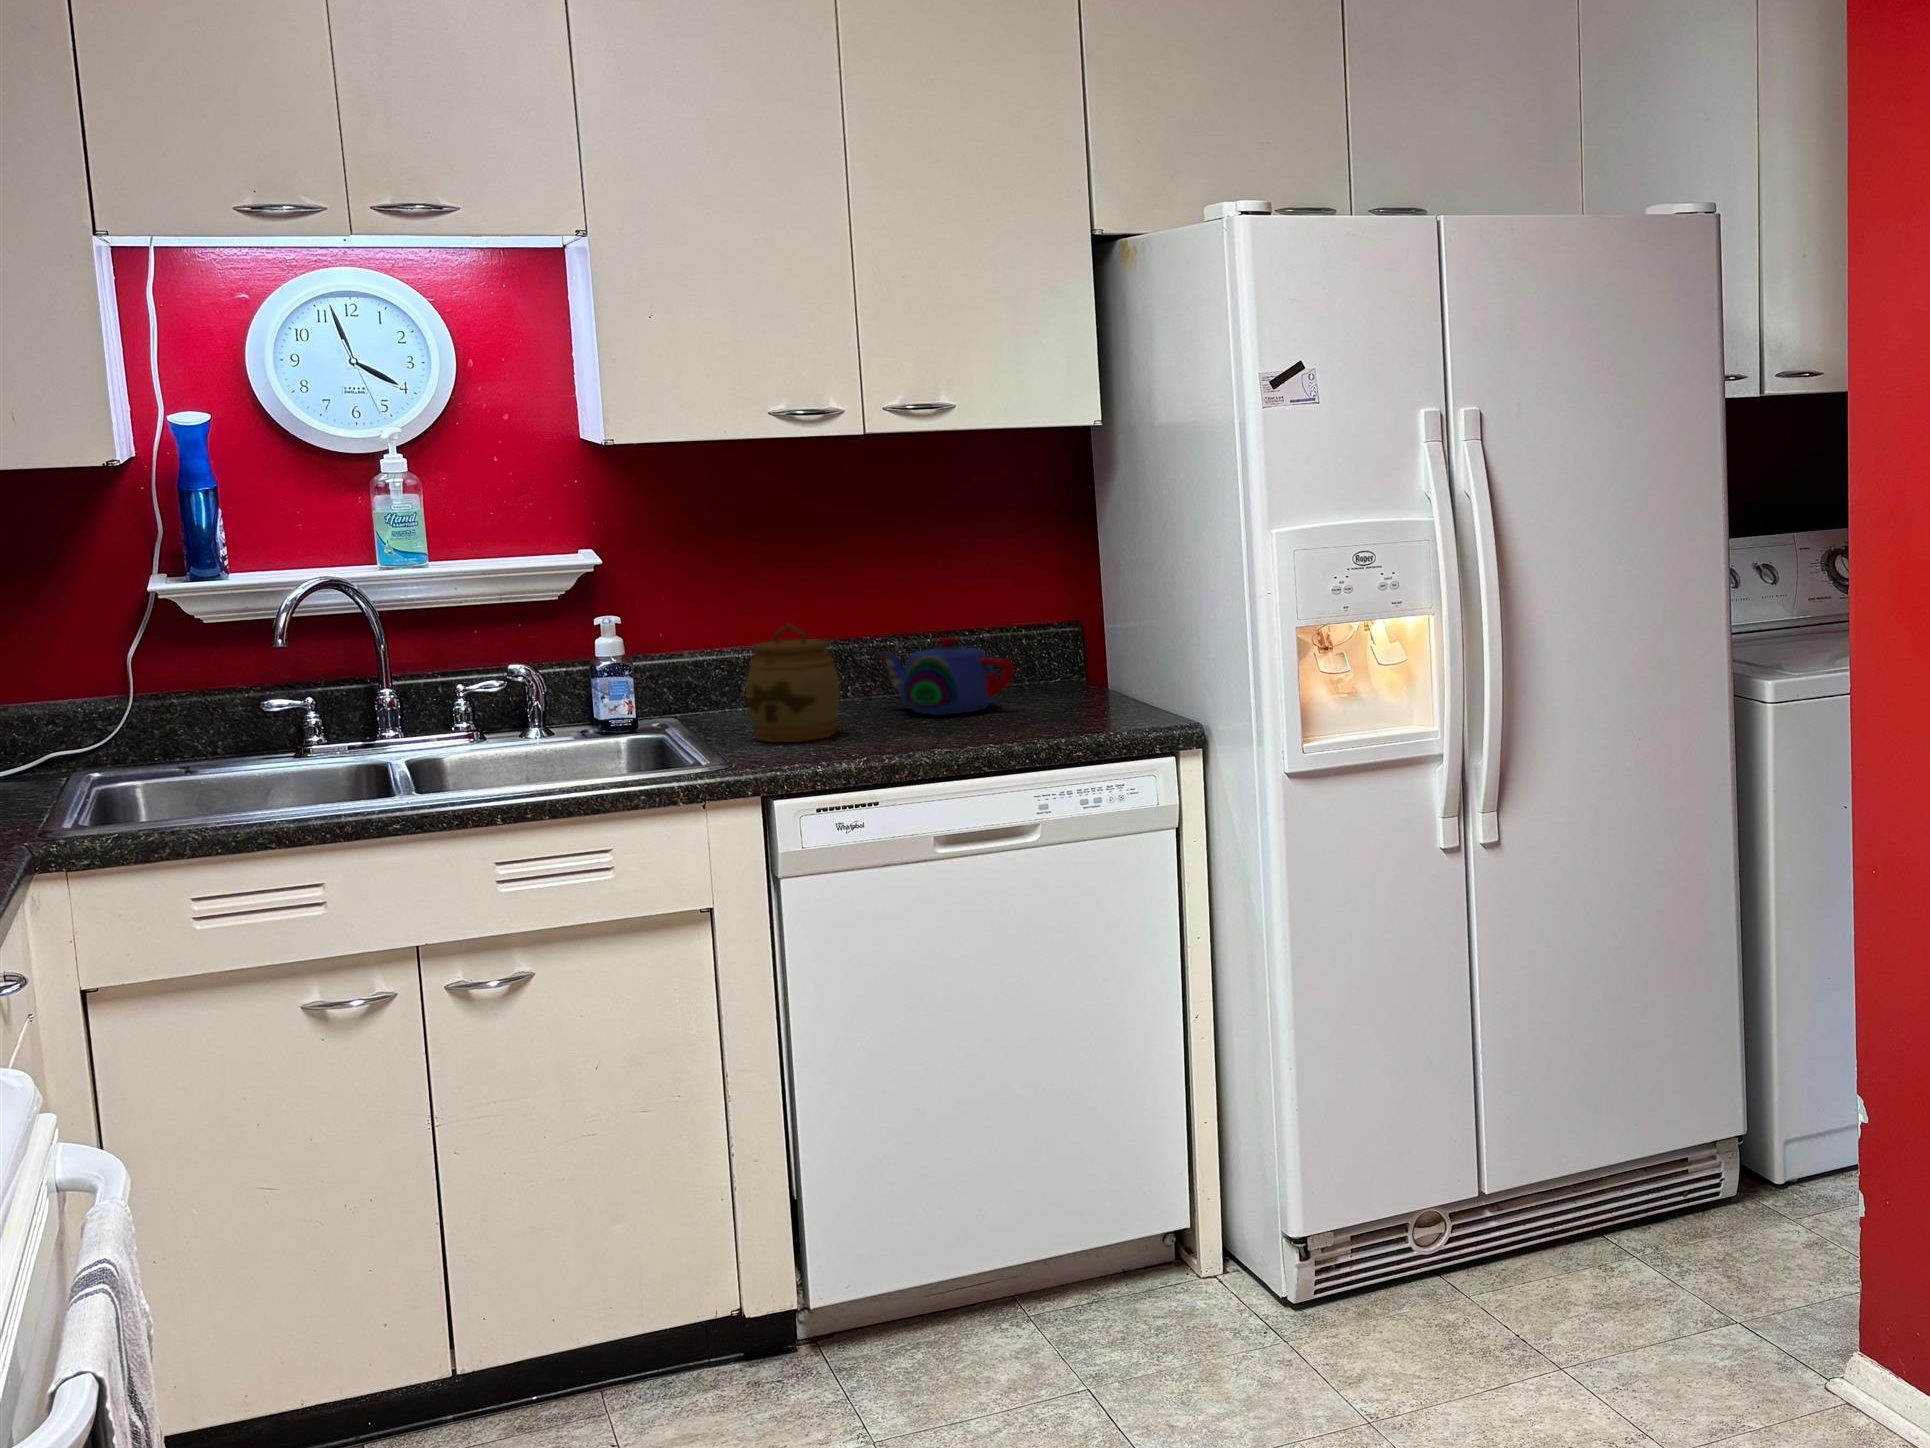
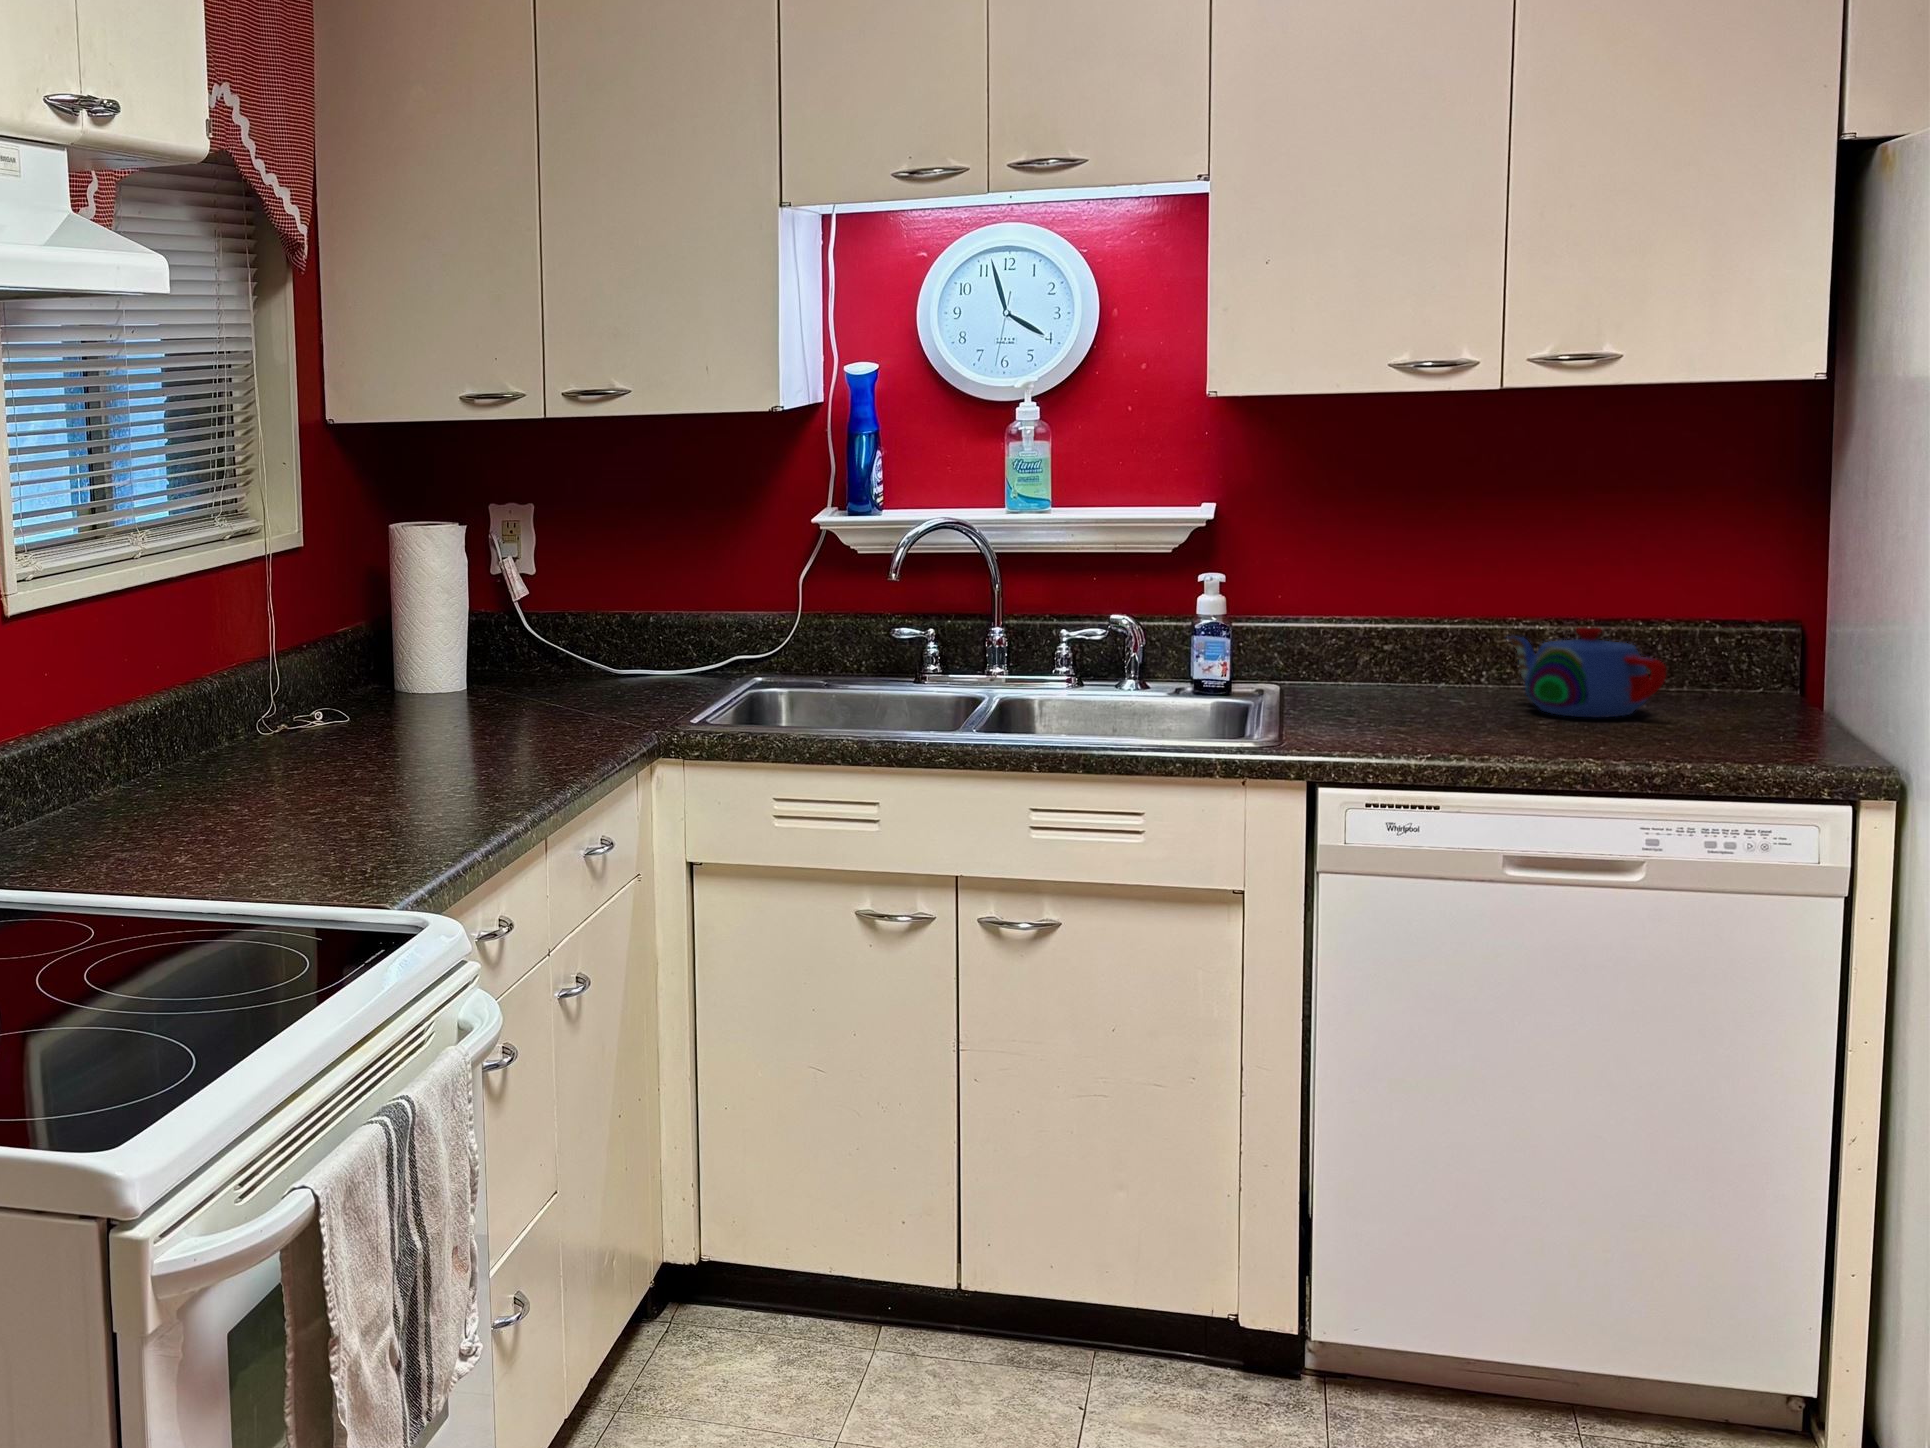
jar: present [746,624,840,742] -> none [1332,596,1439,727]

